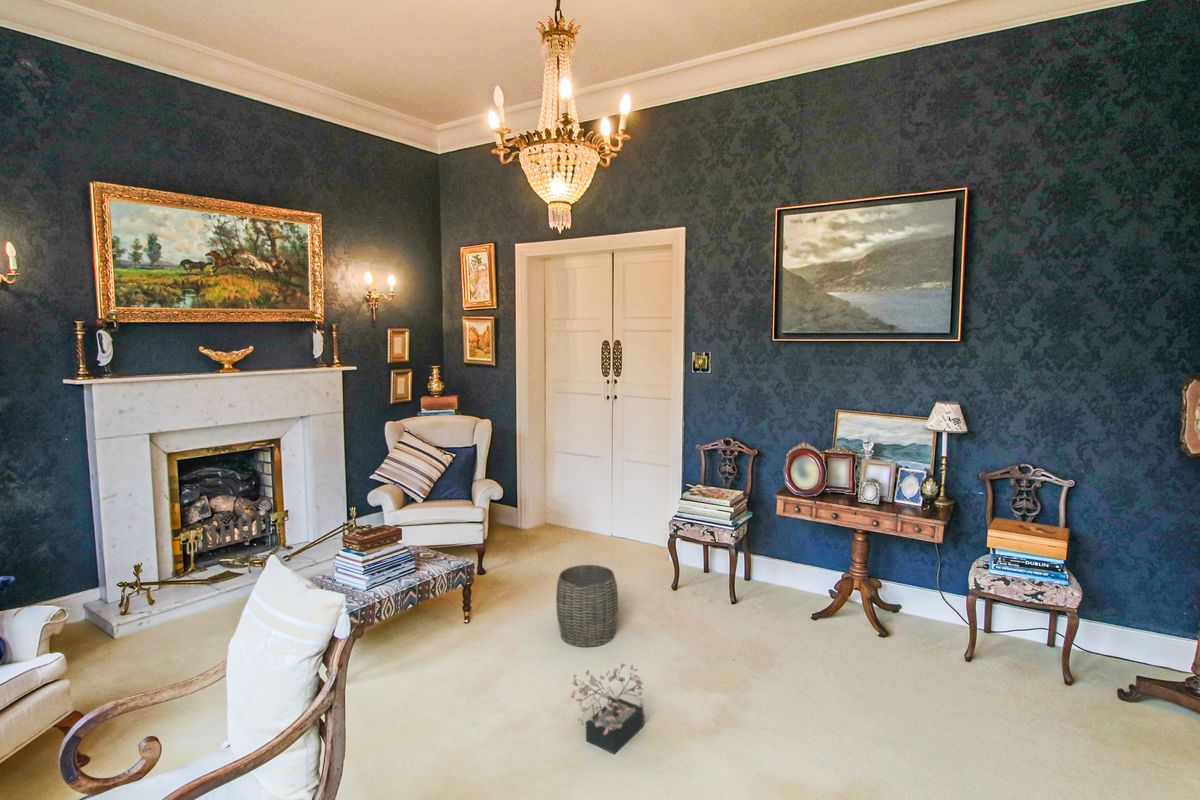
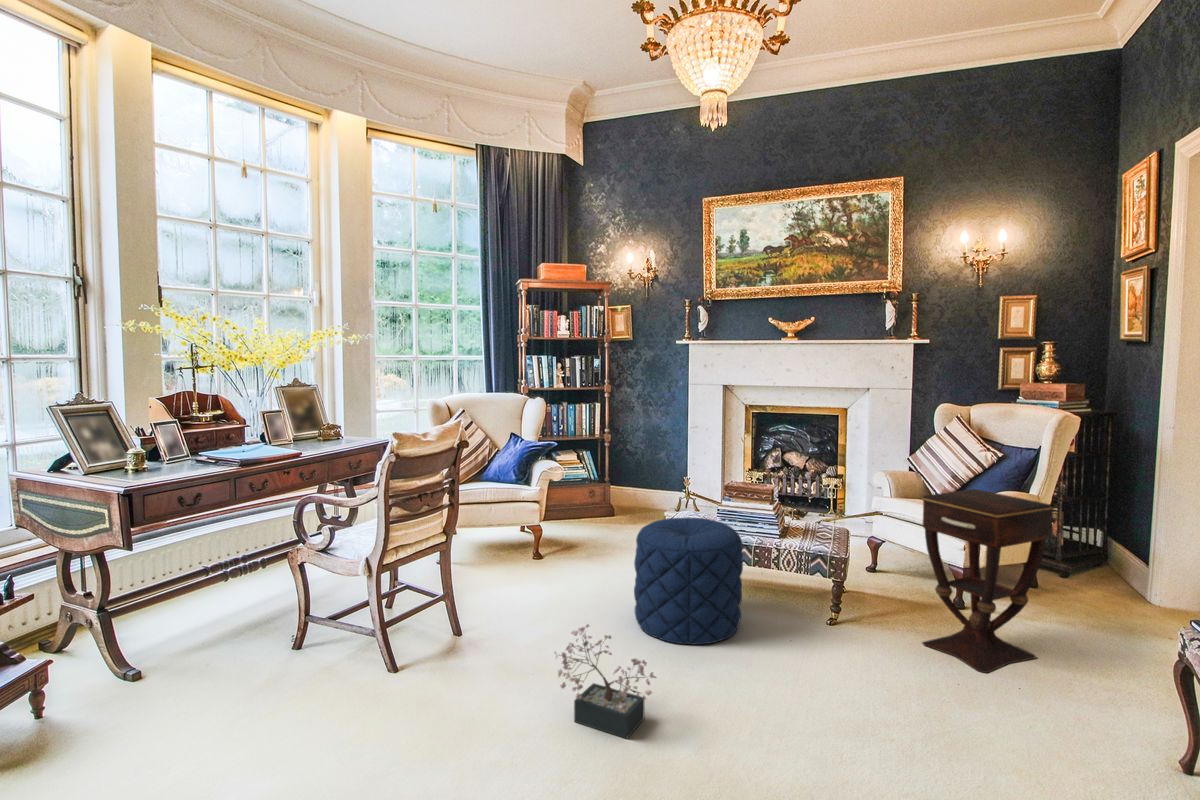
side table: none [526,470,589,587] -> present [922,489,1052,673]
pouf: none [393,562,505,699] -> present [634,517,743,645]
woven basket: present [556,565,618,647] -> none [775,591,865,707]

